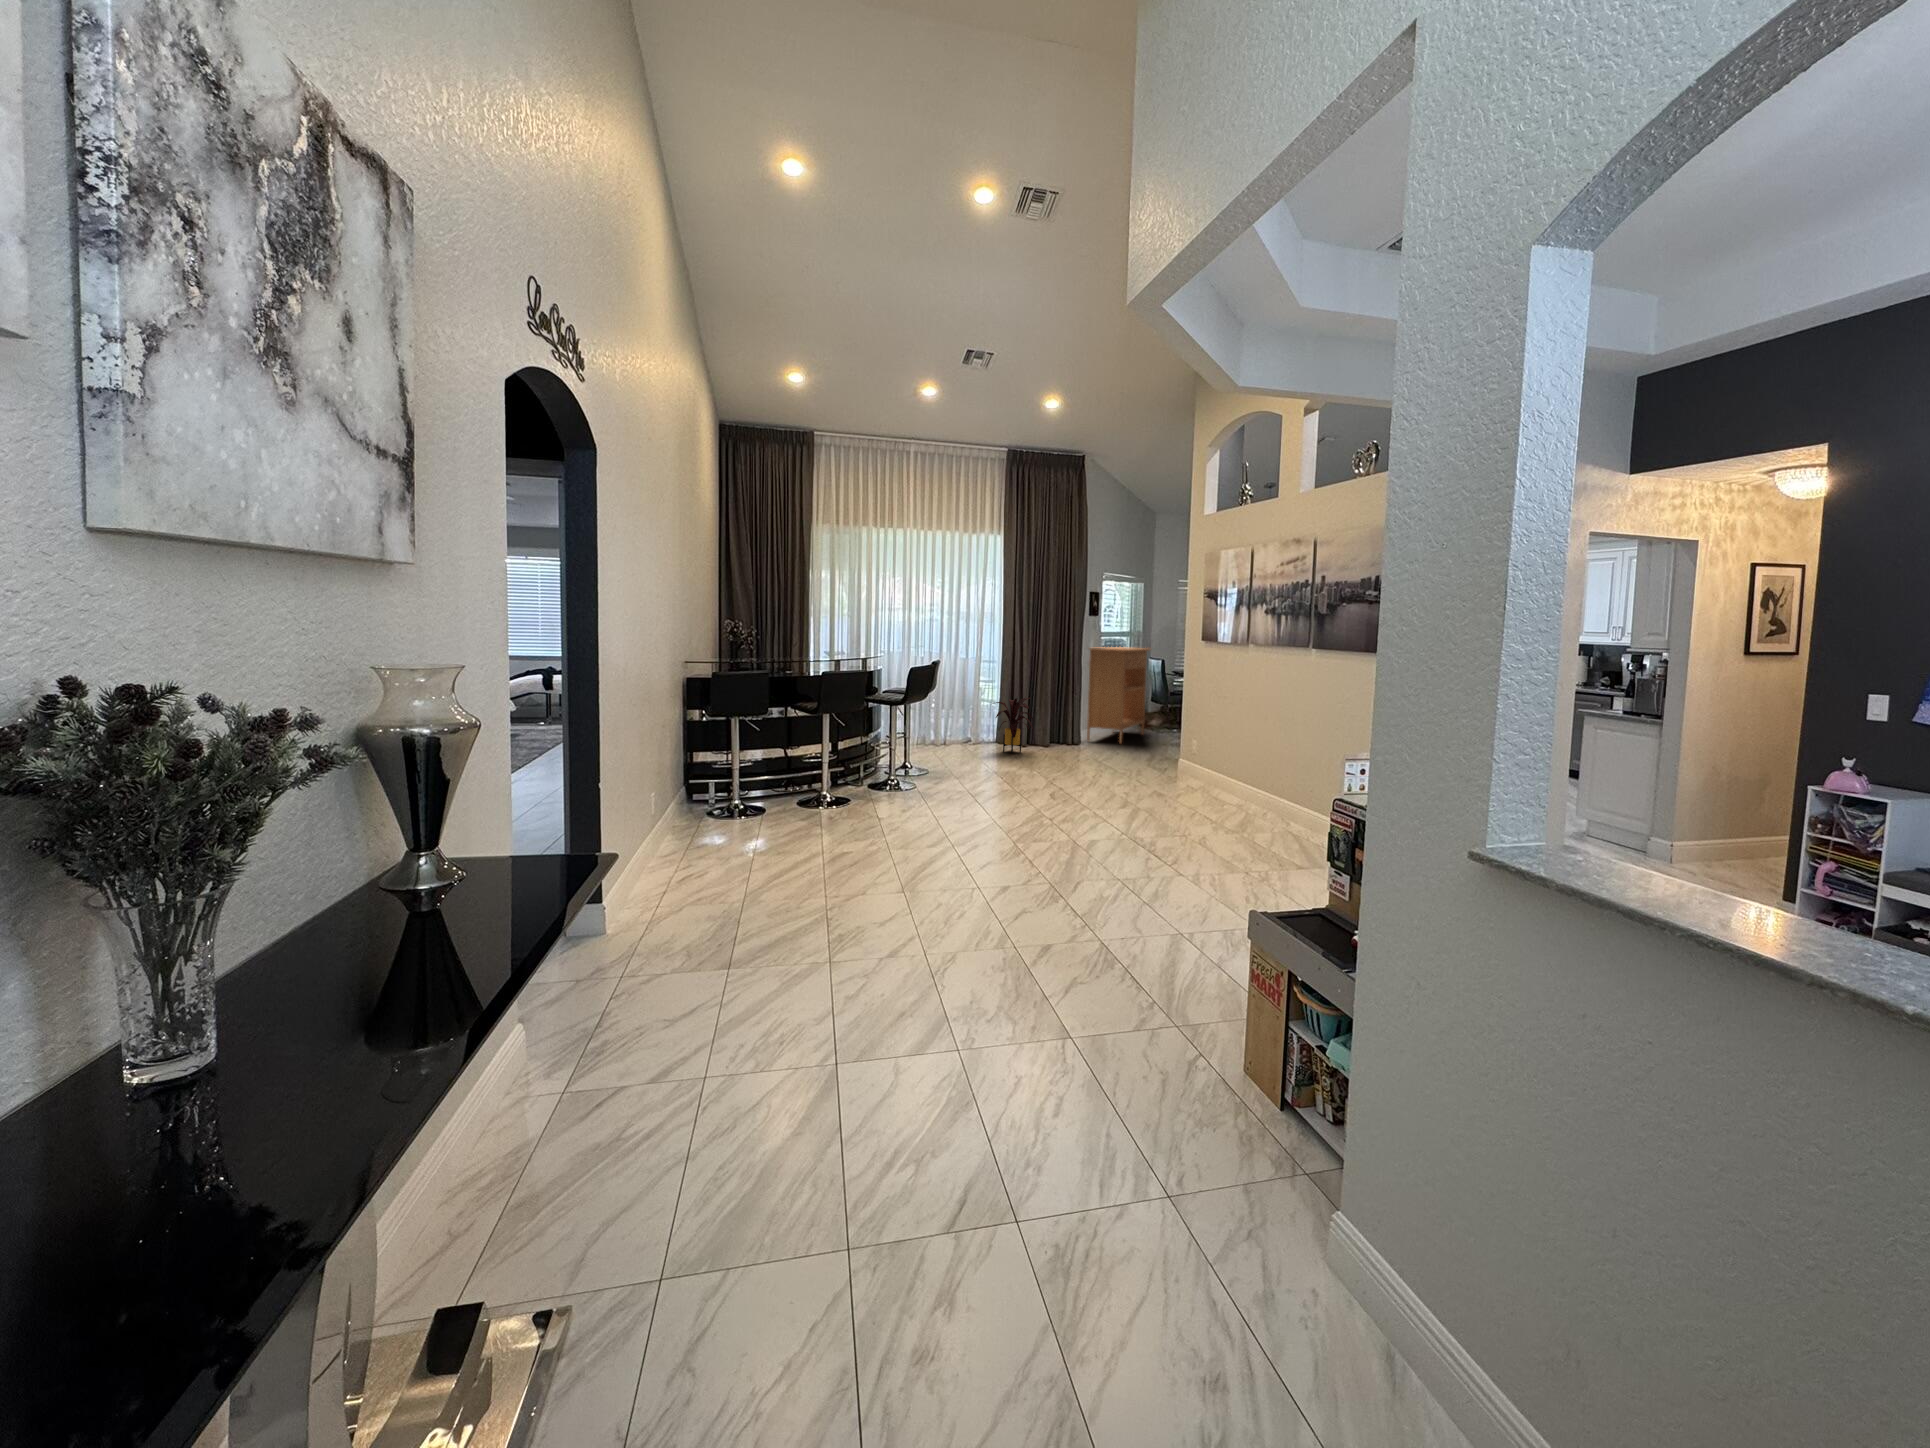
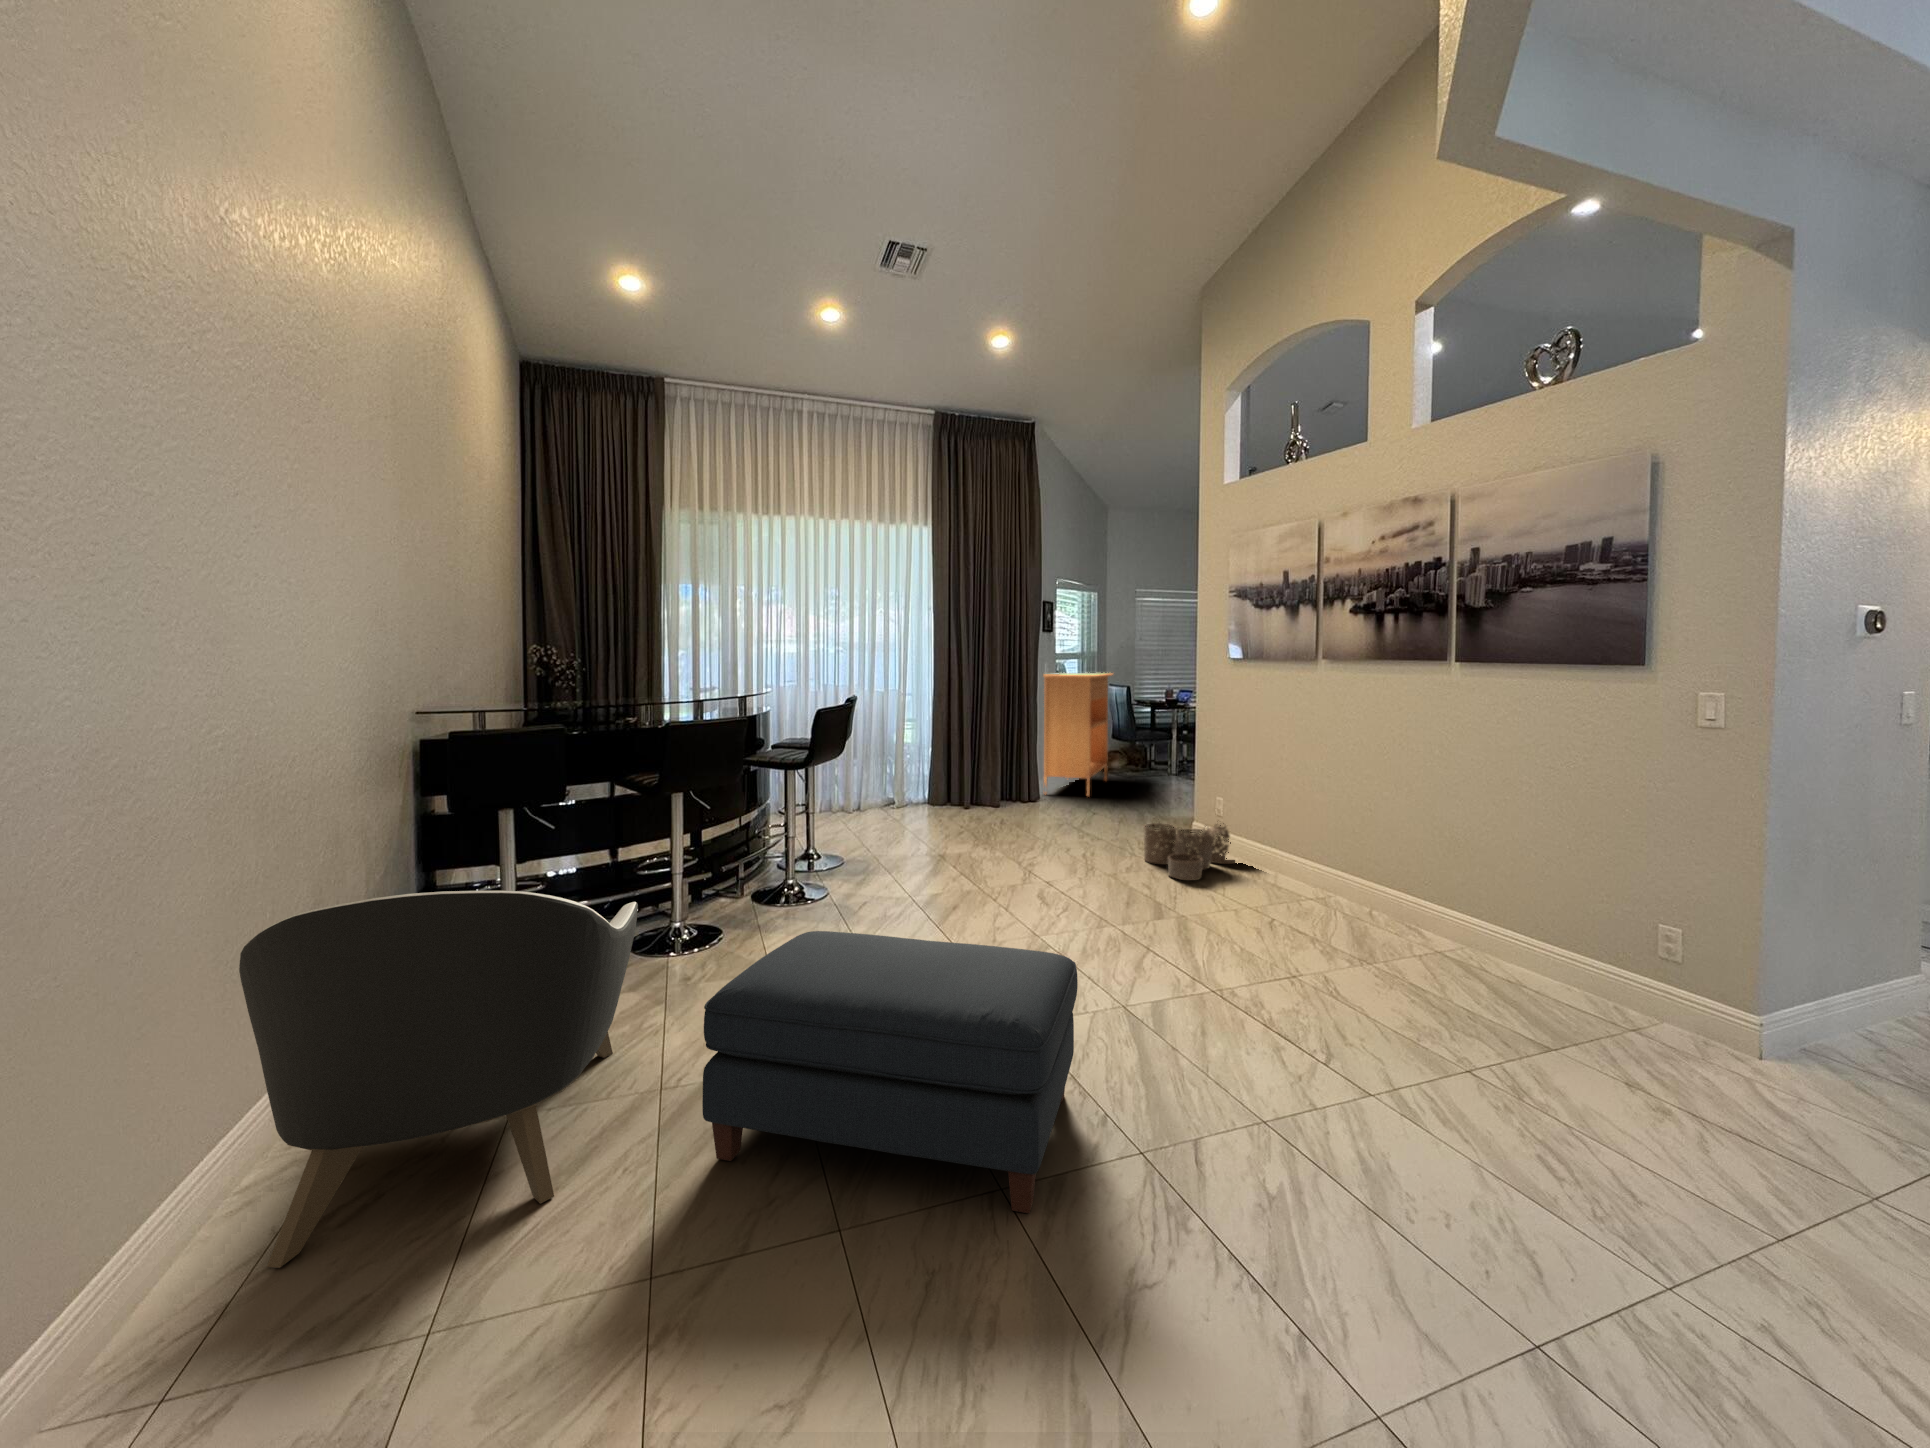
house plant: present [996,698,1034,753] -> none [922,742,984,819]
armchair: none [665,737,813,880] -> present [239,891,638,1268]
woven basket: none [1134,753,1204,793] -> present [1144,823,1235,880]
ottoman: none [847,780,1027,890] -> present [702,931,1078,1213]

